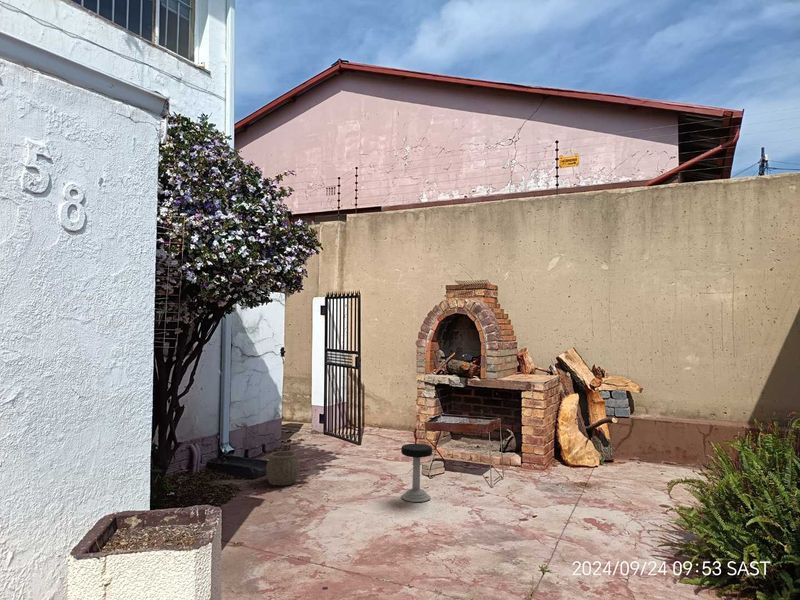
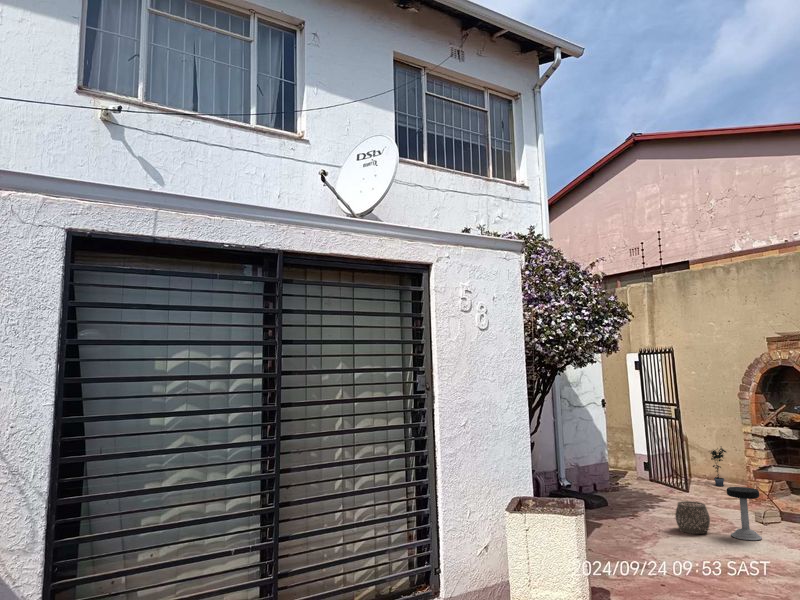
potted plant: none [383,395,399,435] -> present [710,448,726,486]
woven basket: present [266,451,300,485] -> present [675,501,710,534]

